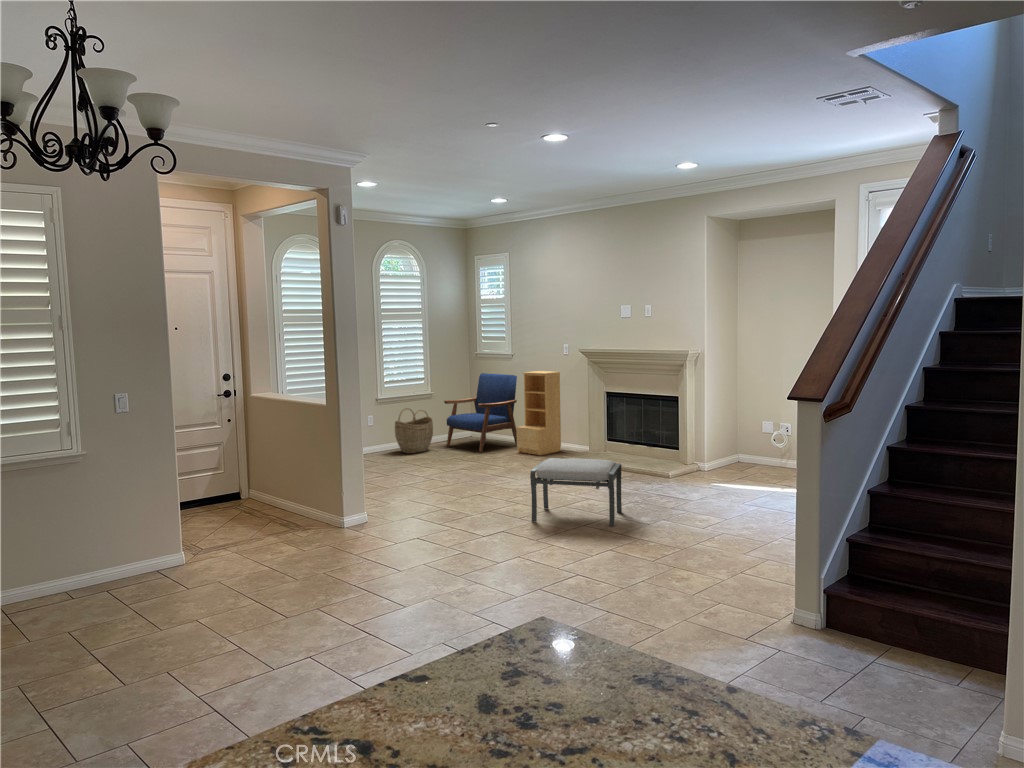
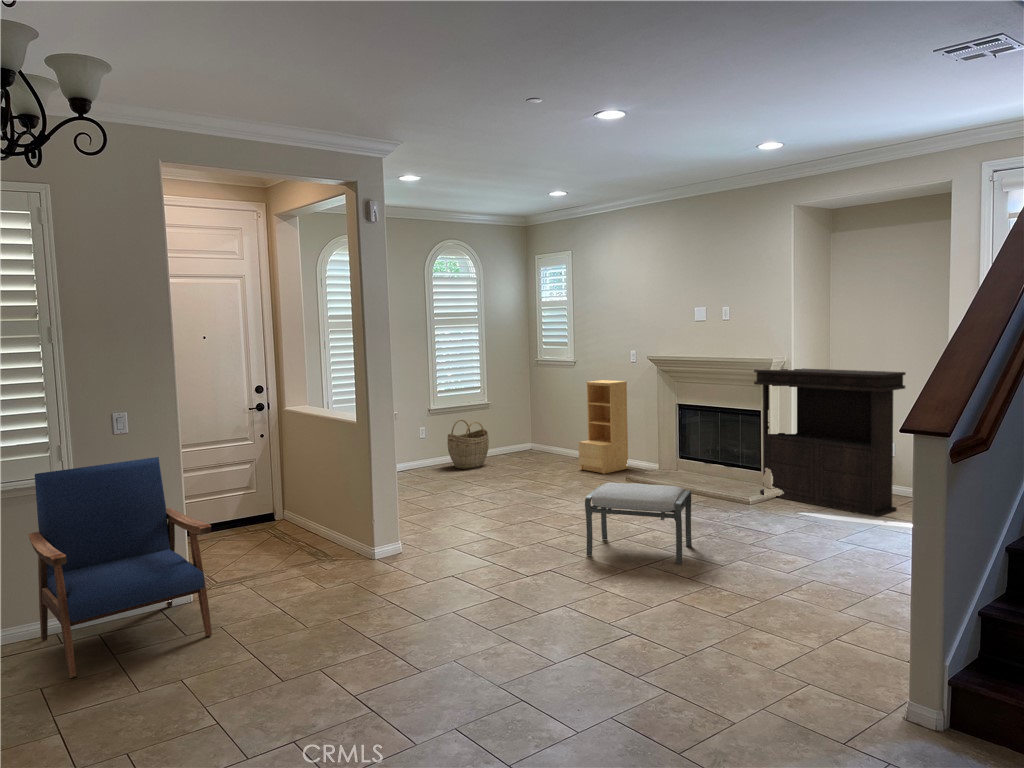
console table: none [673,359,799,486] -> present [754,368,906,517]
armchair: present [444,373,517,452] -> present [29,457,212,678]

